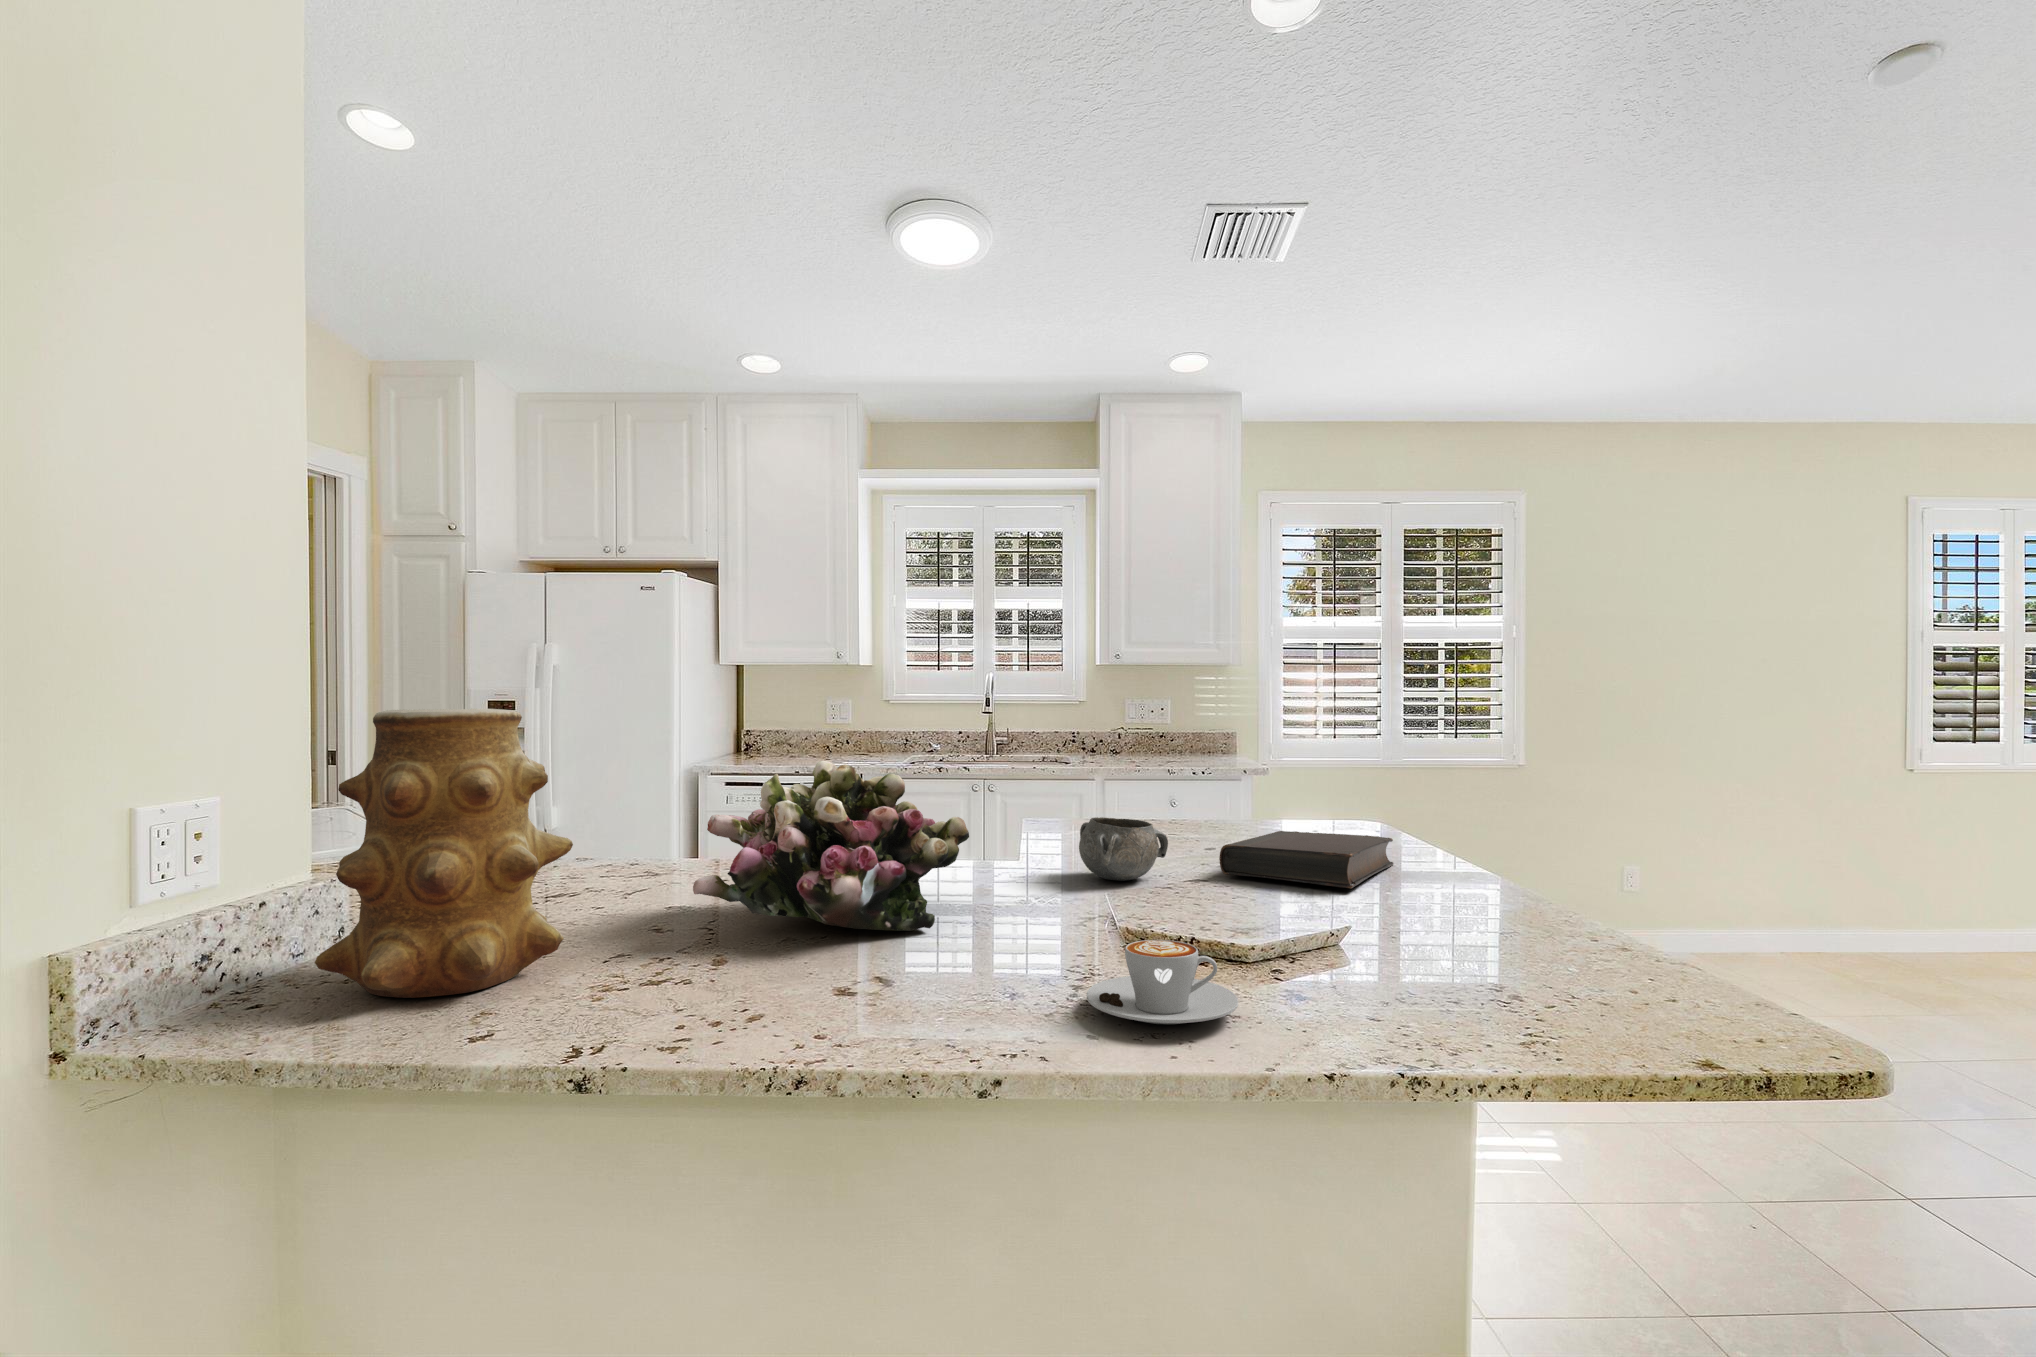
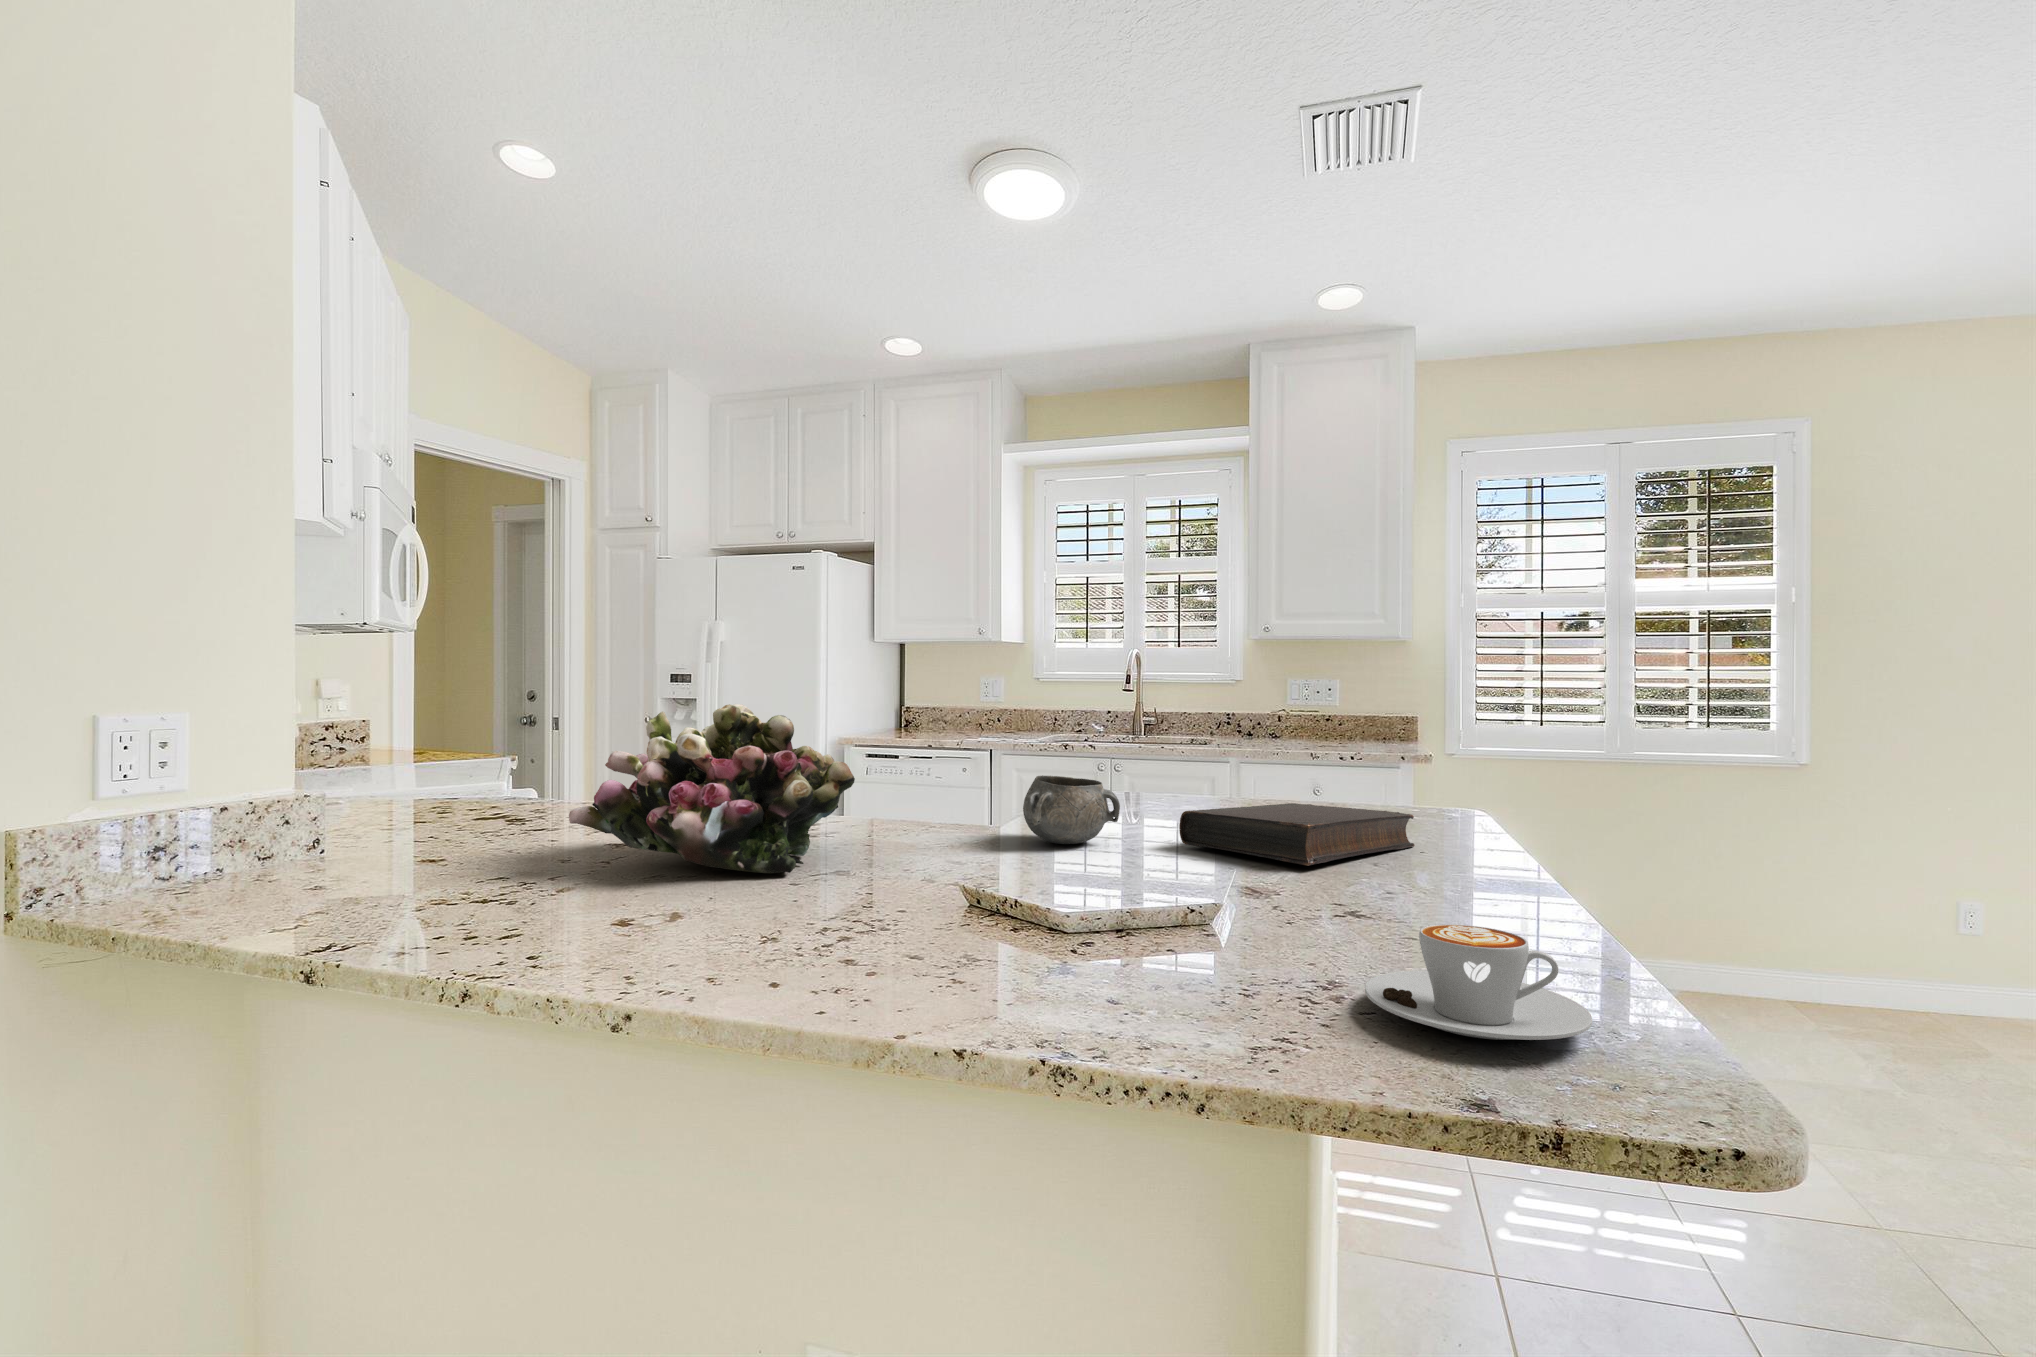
vase: present [315,709,573,998] -> none [222,638,454,894]
coffee cup: present [1087,940,1238,1024] -> present [1365,924,1592,1040]

